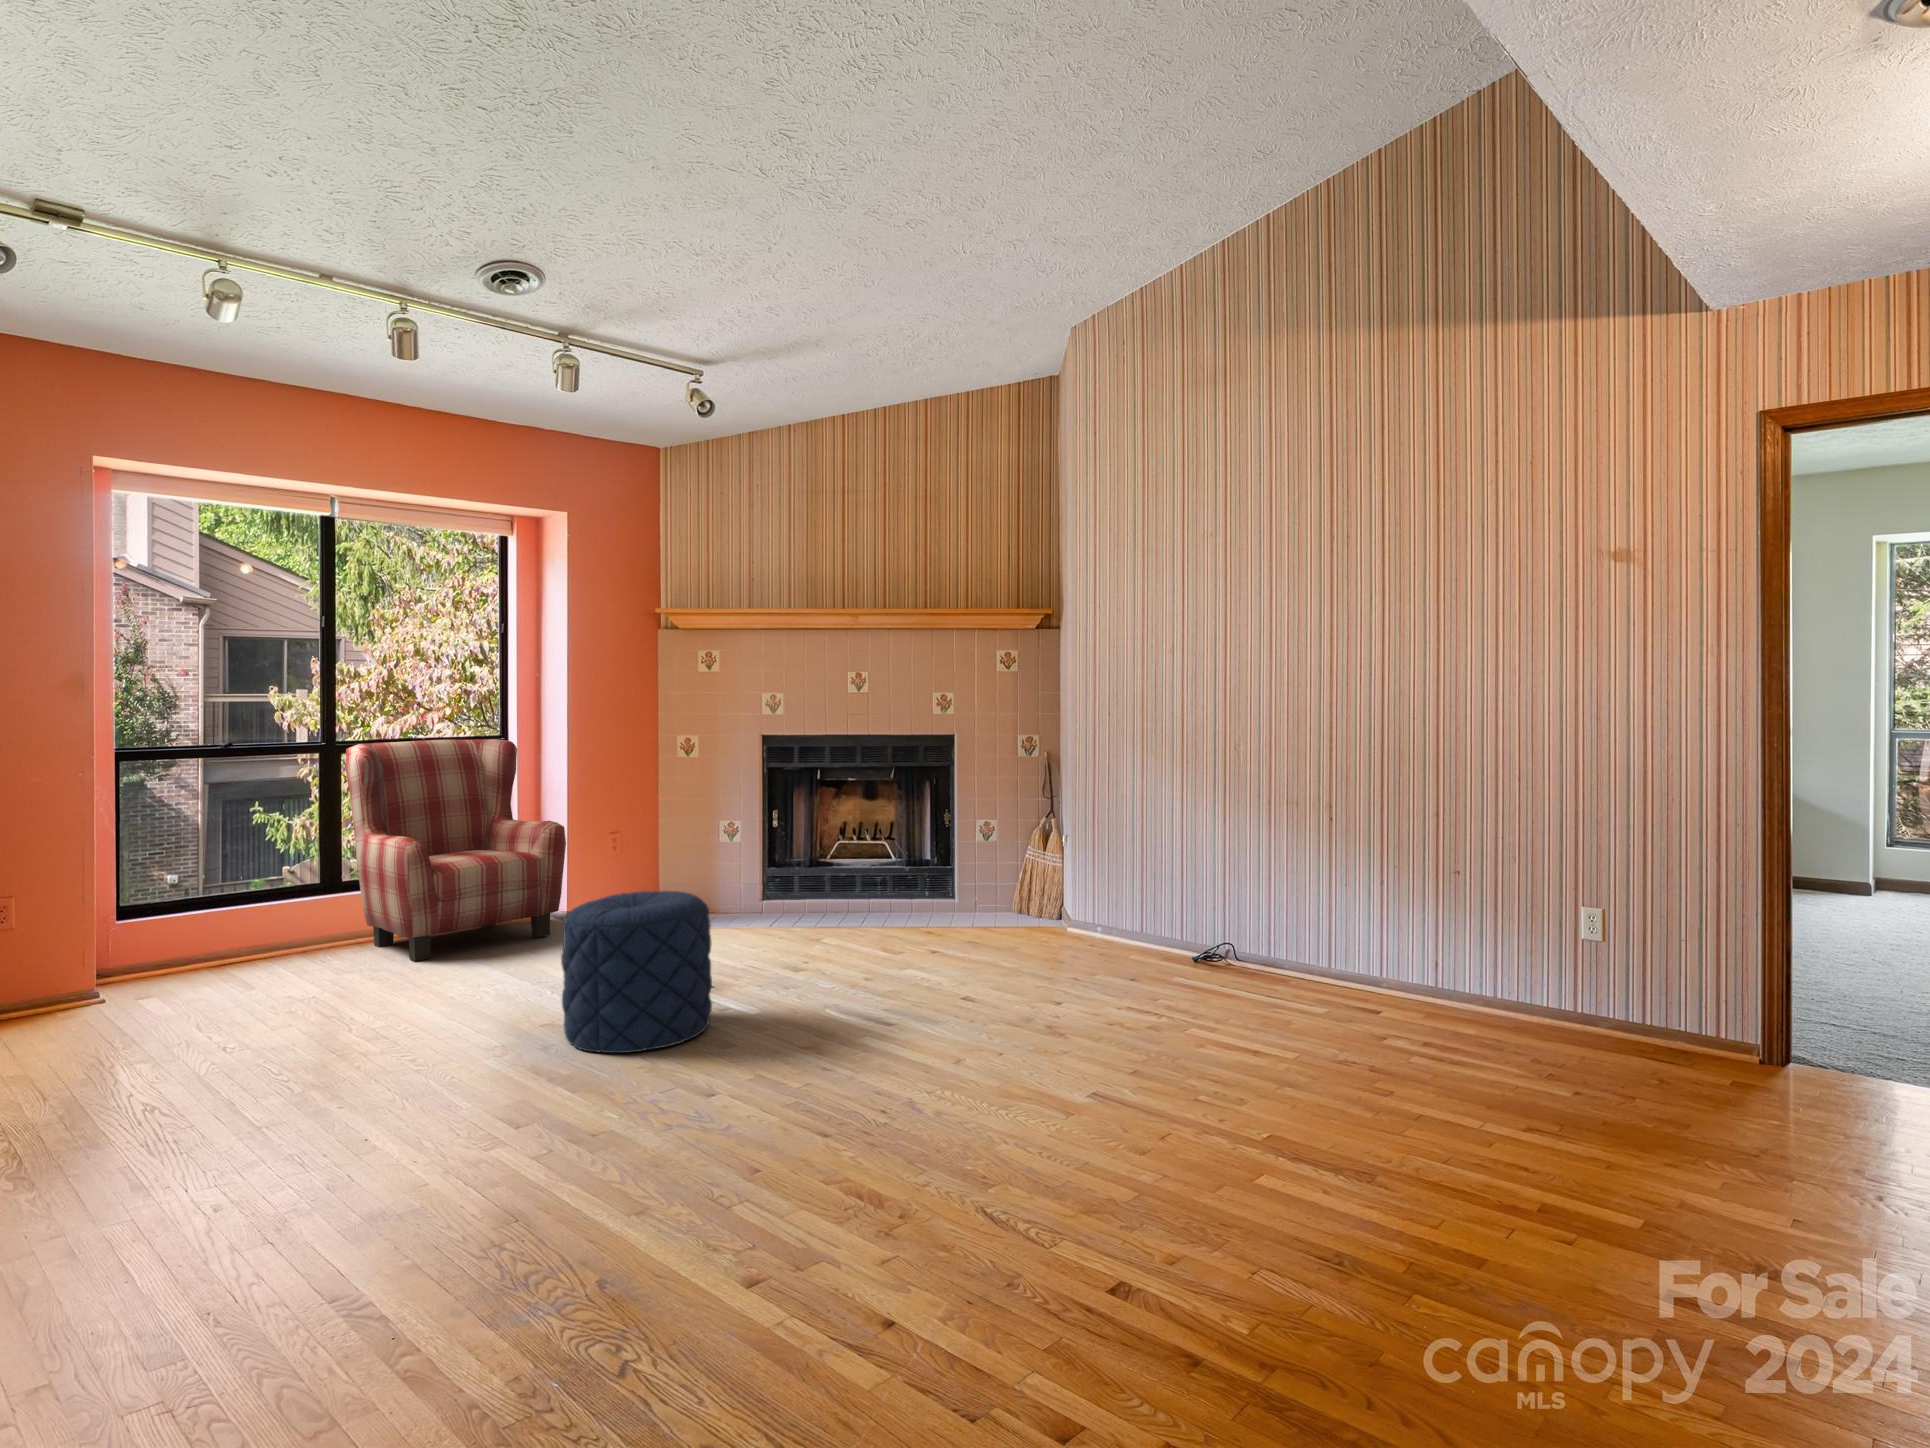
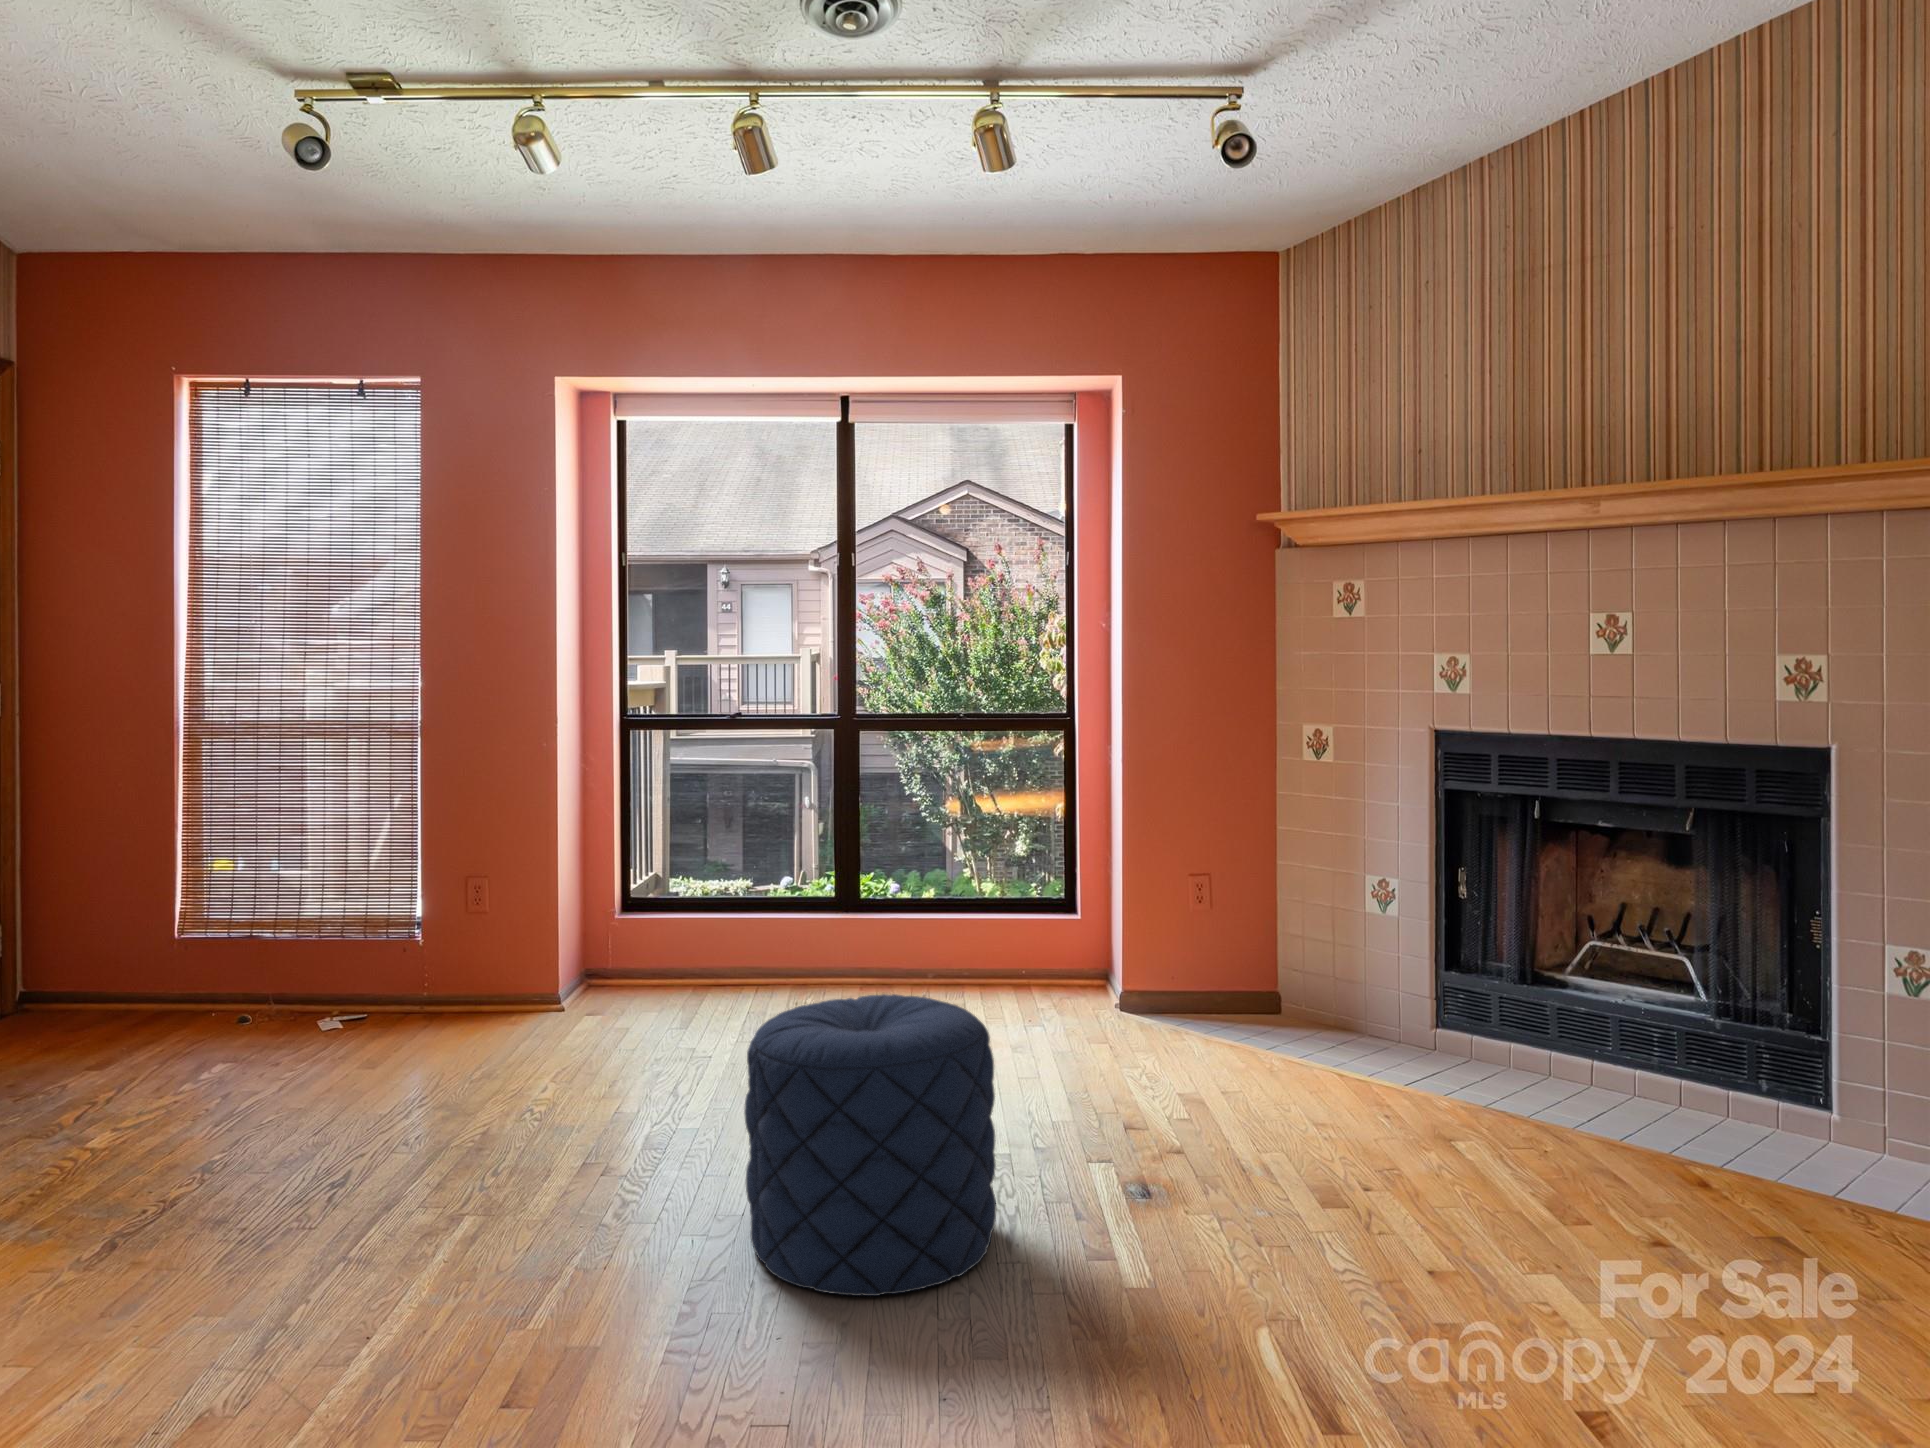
armchair: present [346,739,566,961] -> none [846,718,1085,1016]

